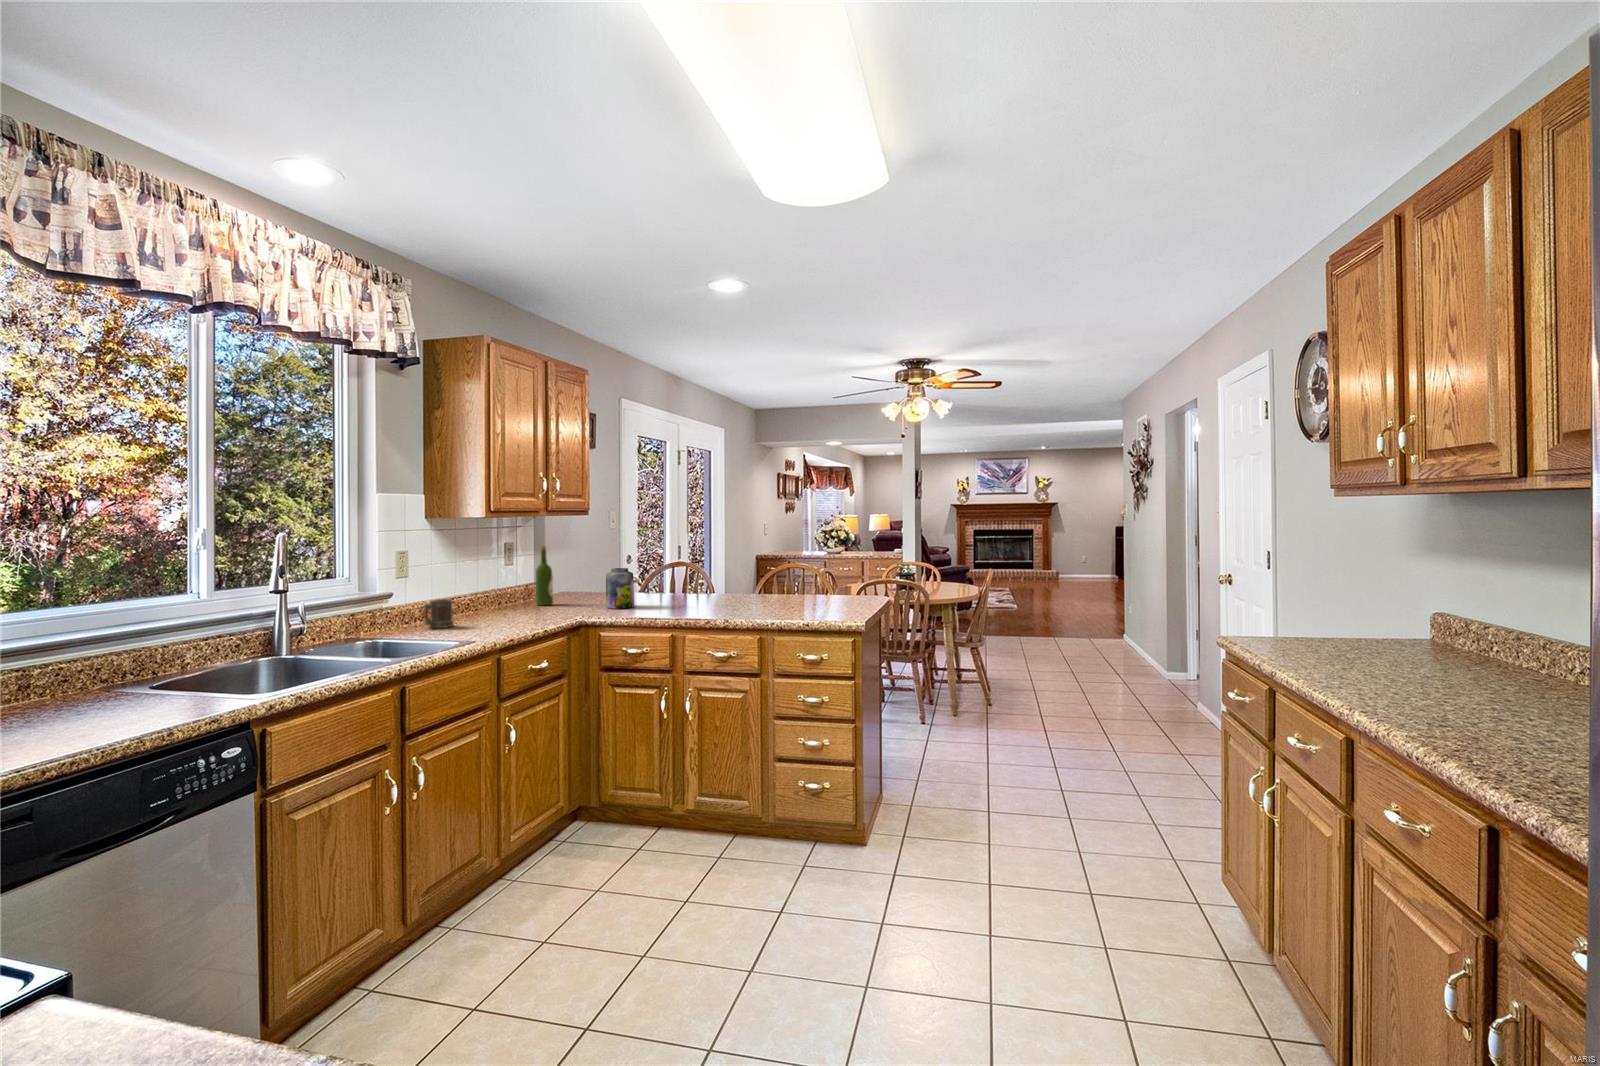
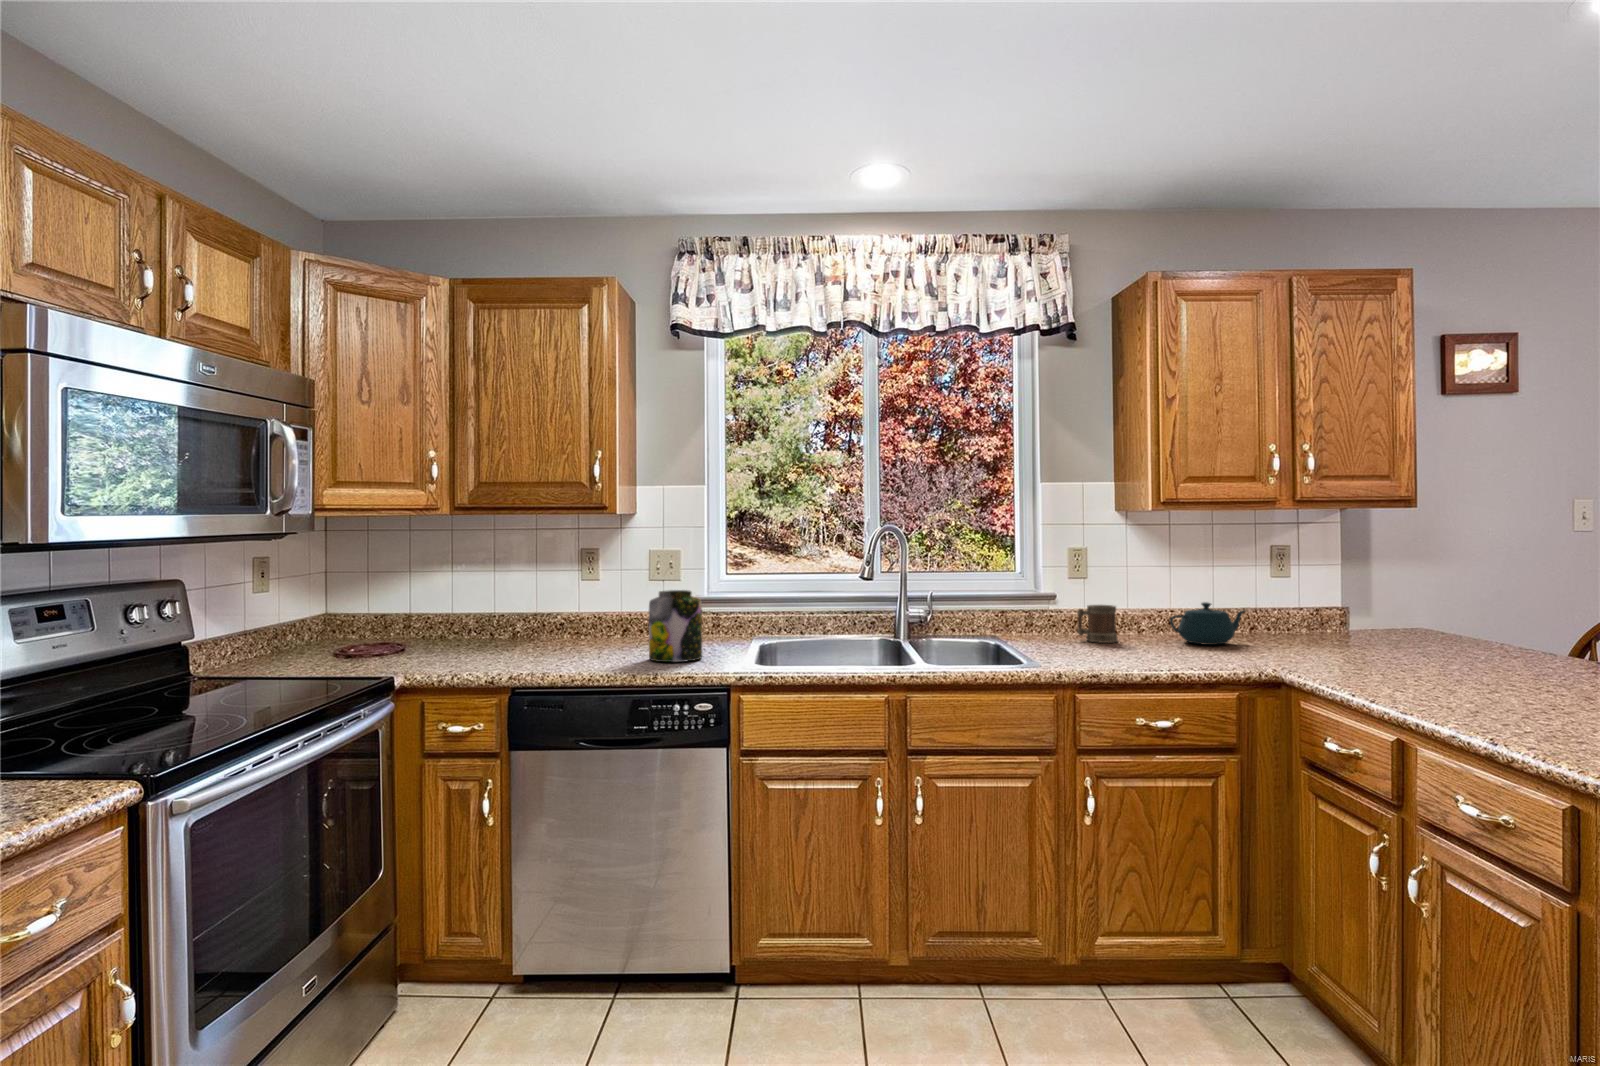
wine bottle: present [536,546,553,606] -> none [1317,543,1347,640]
jar: present [606,568,634,609] -> present [649,590,702,662]
teapot: none [483,590,520,618] -> present [1169,602,1245,645]

